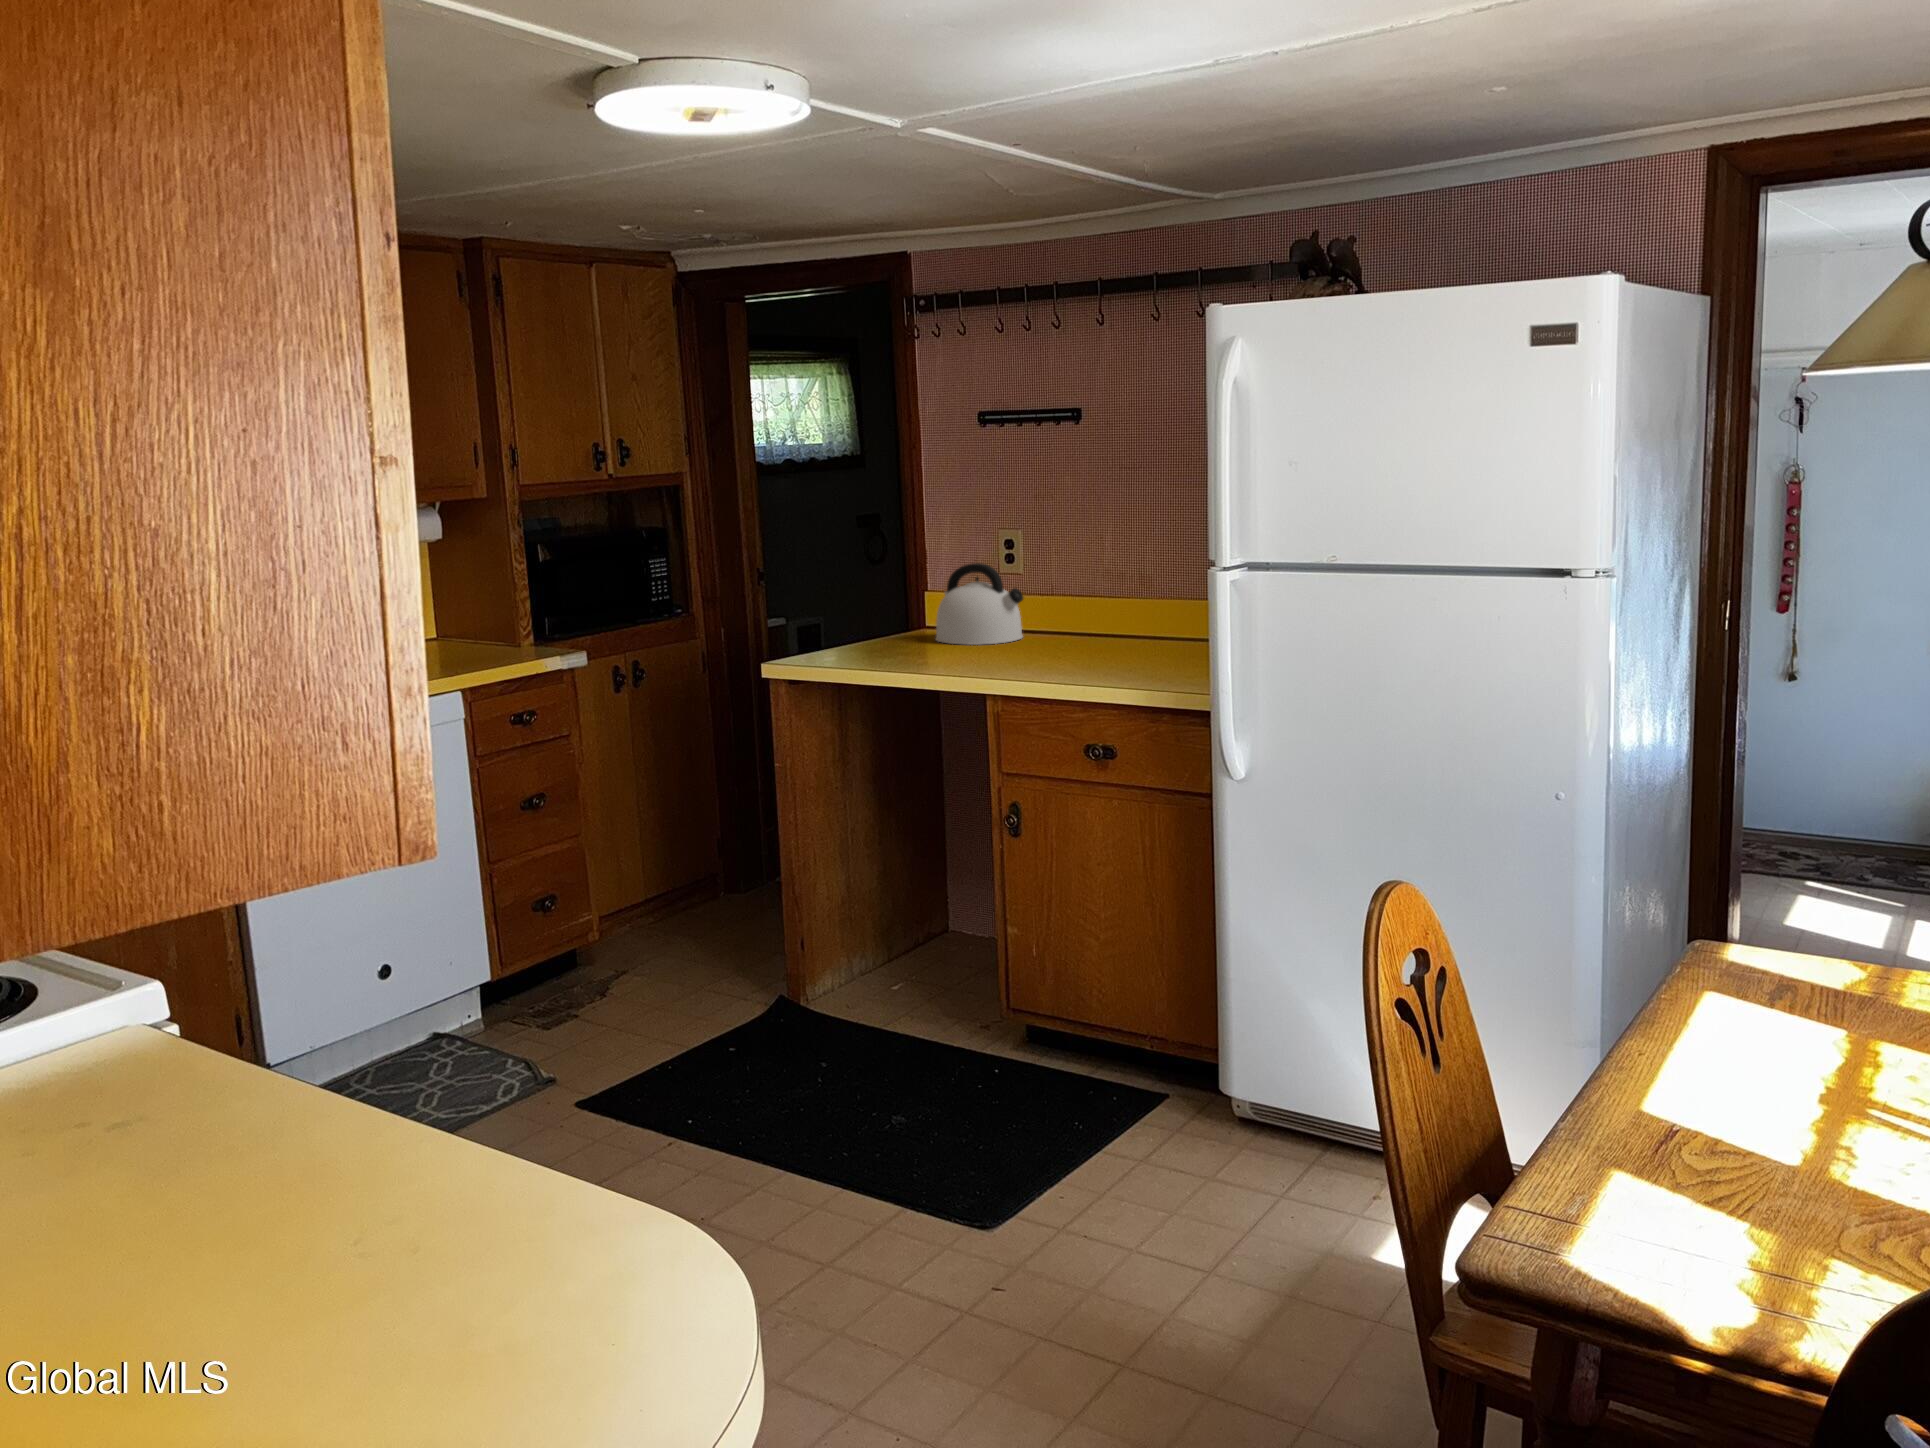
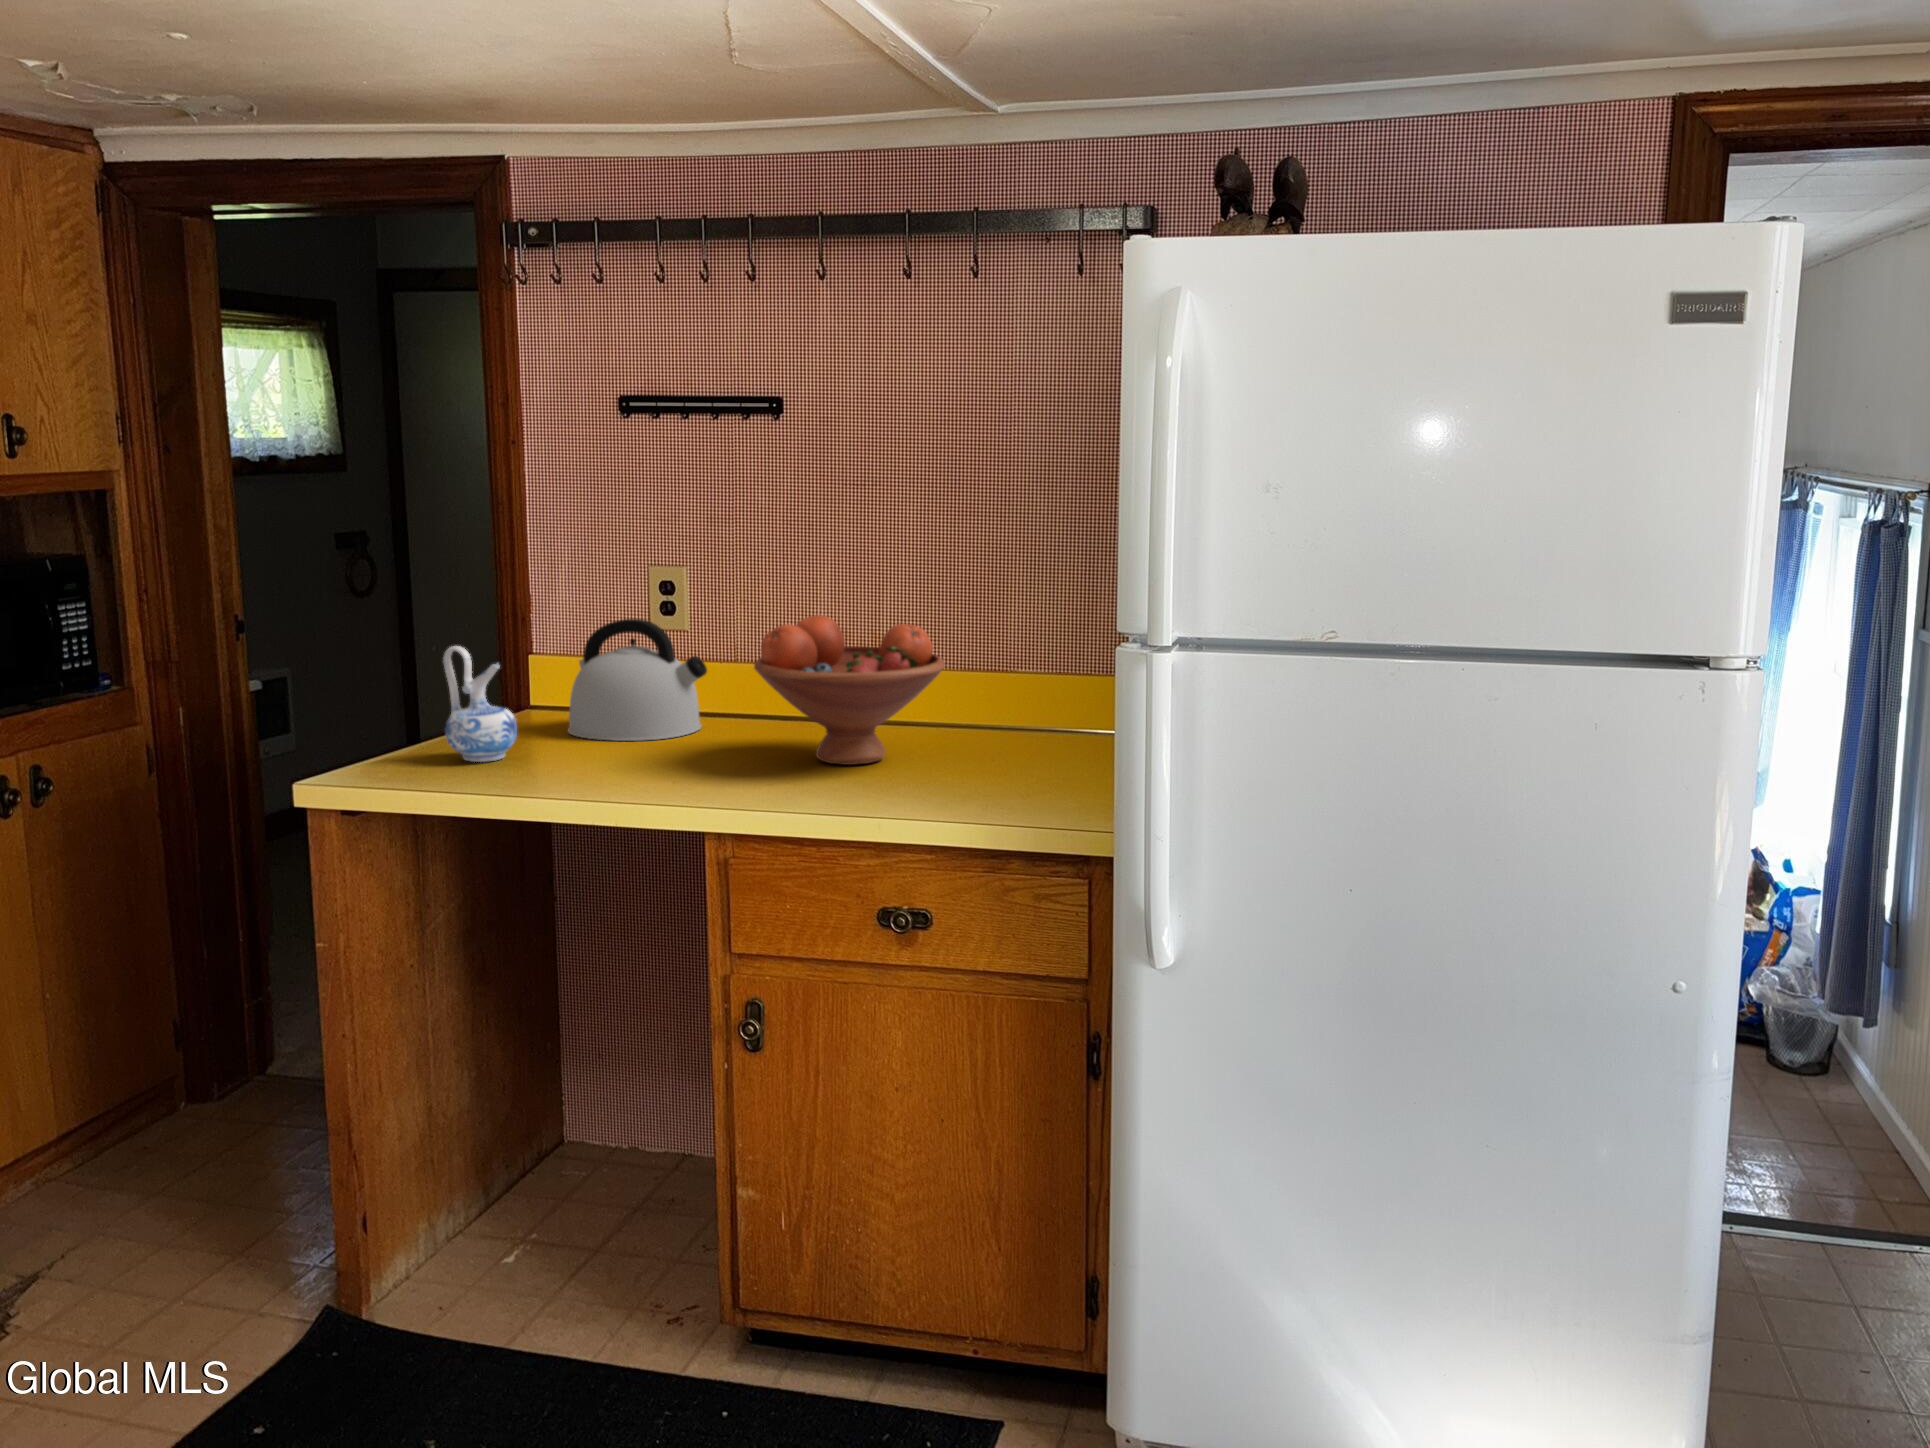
fruit bowl: none [1034,558,1164,659] -> present [754,615,945,765]
ceramic pitcher: none [850,579,894,653] -> present [443,646,517,762]

